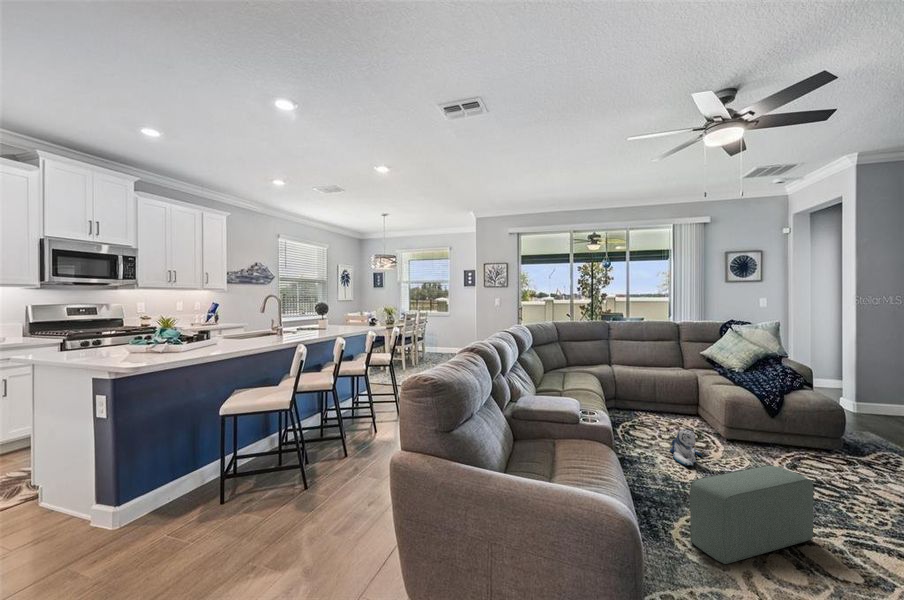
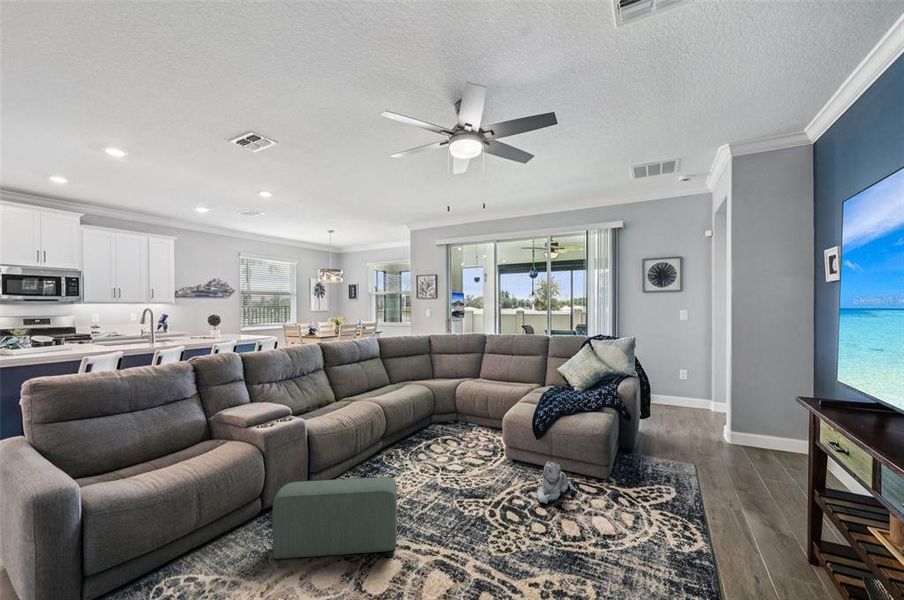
plush toy: present [670,429,703,466] -> present [537,461,574,504]

